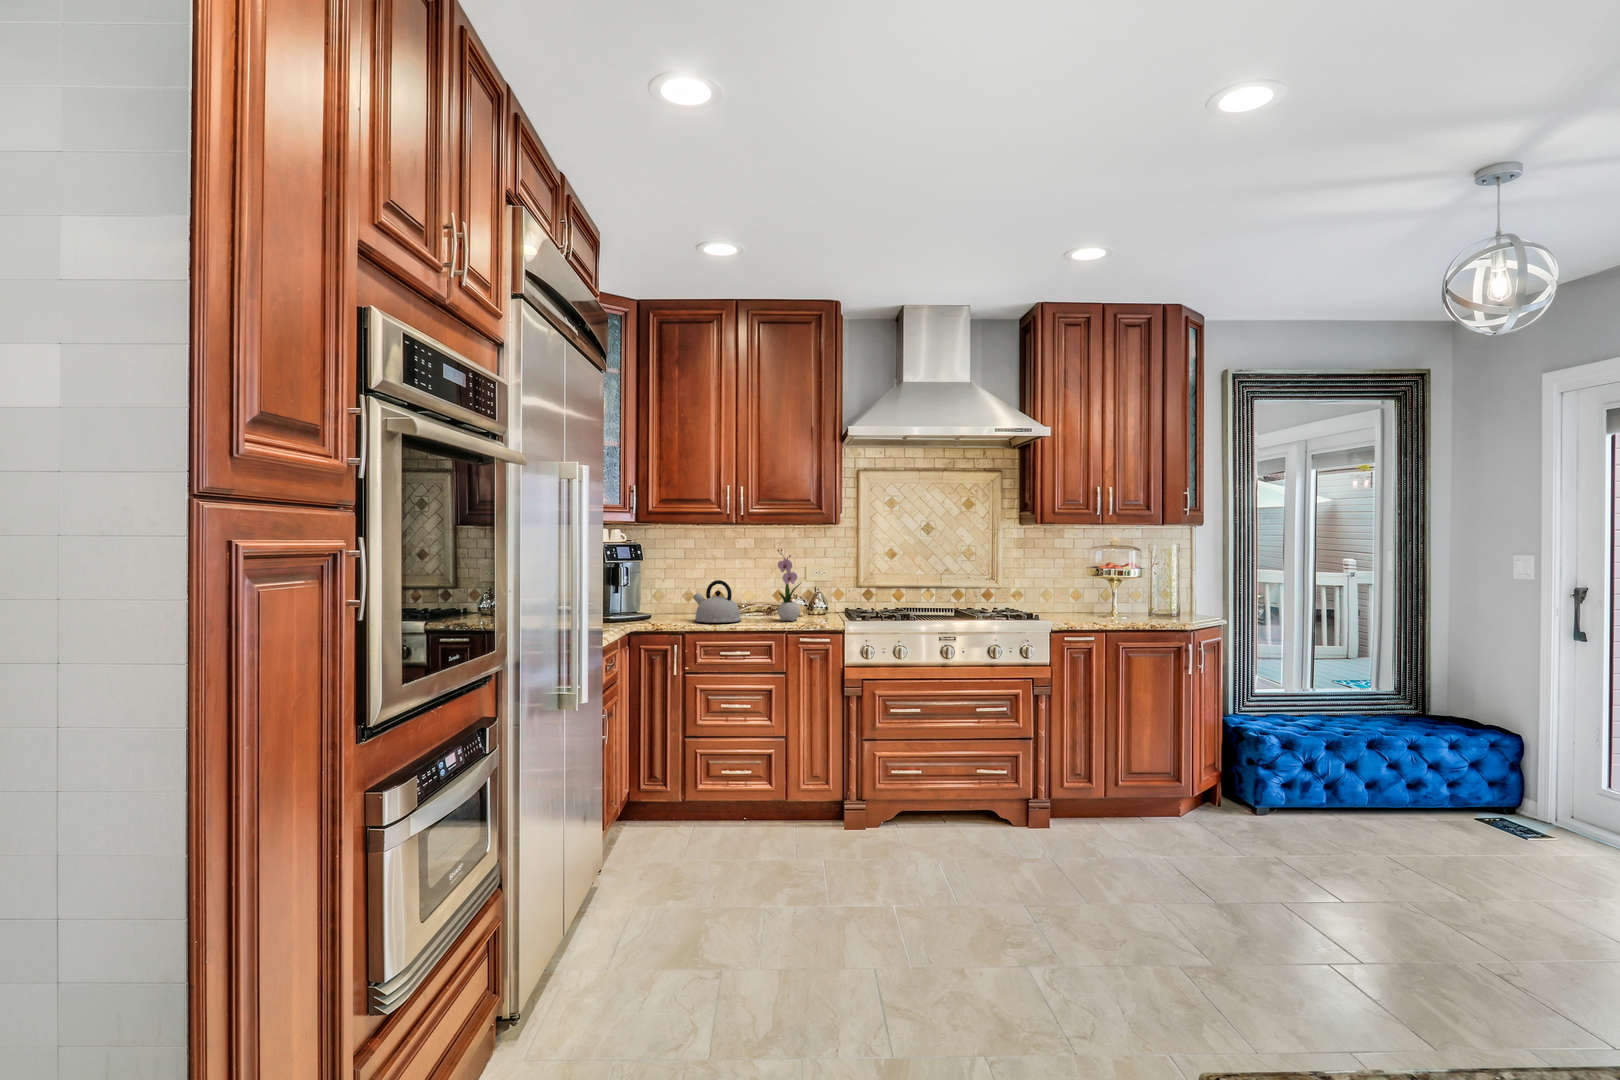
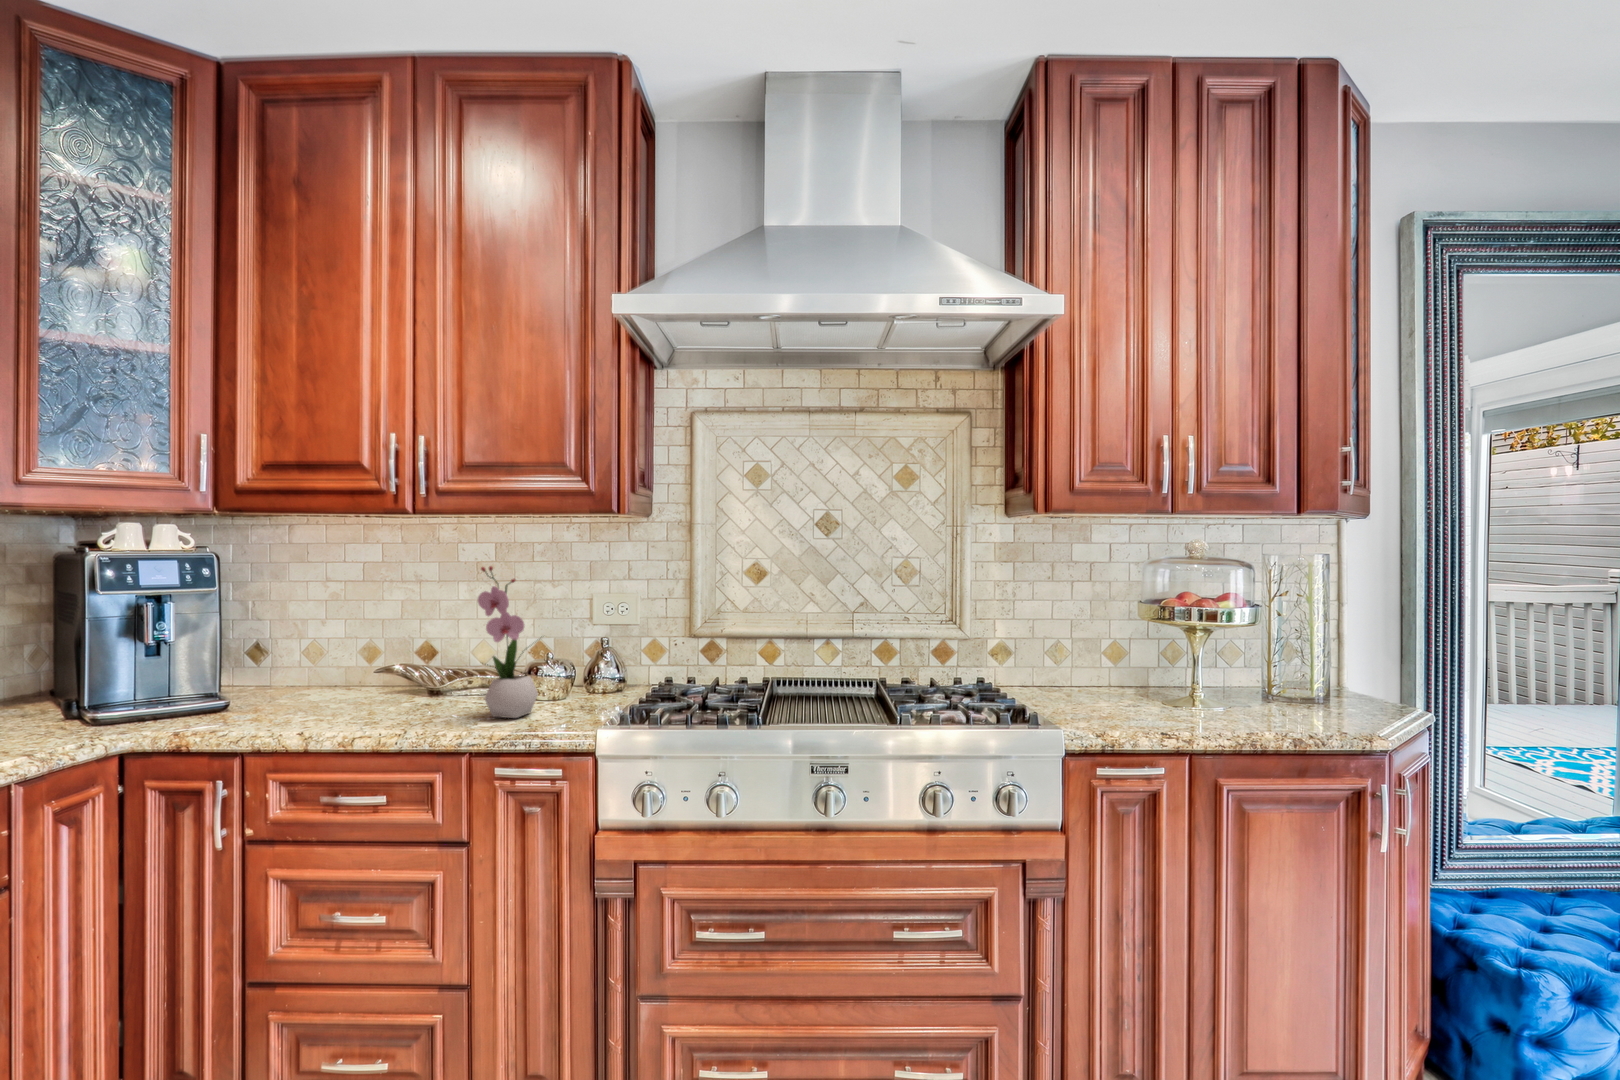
kettle: present [693,580,741,623] -> none [307,631,417,726]

